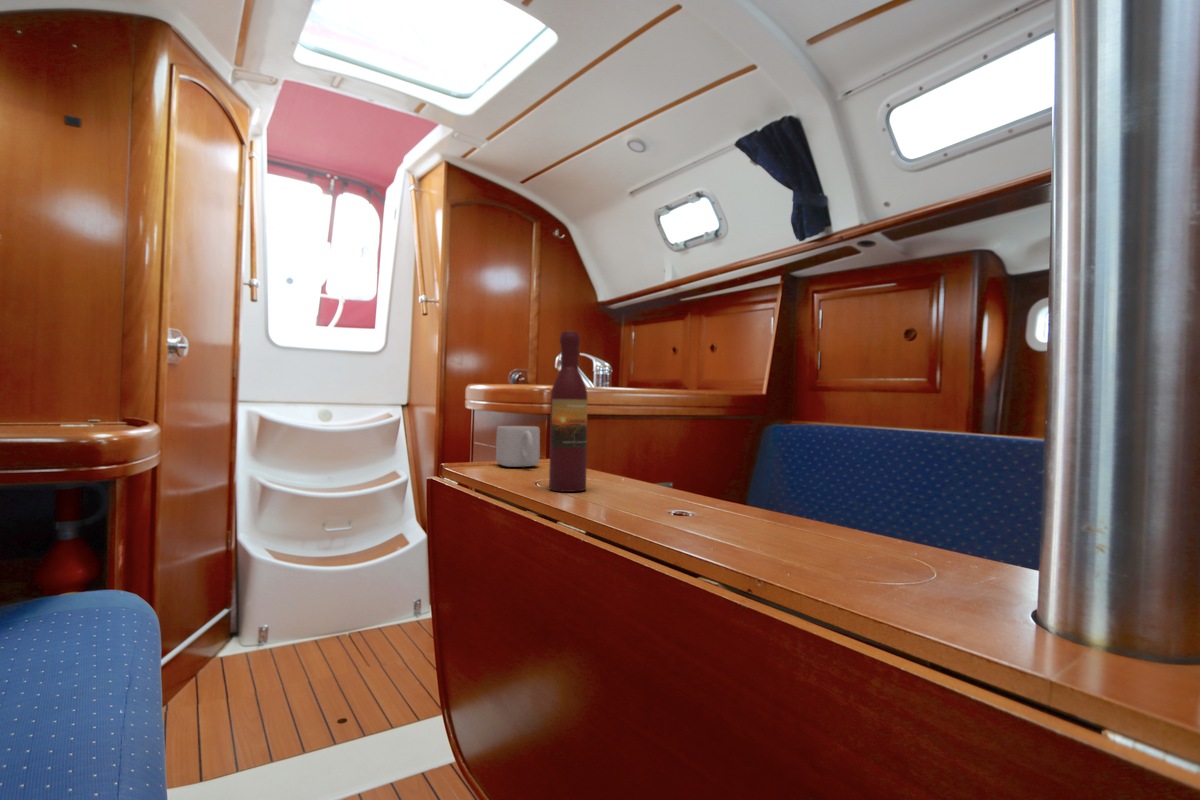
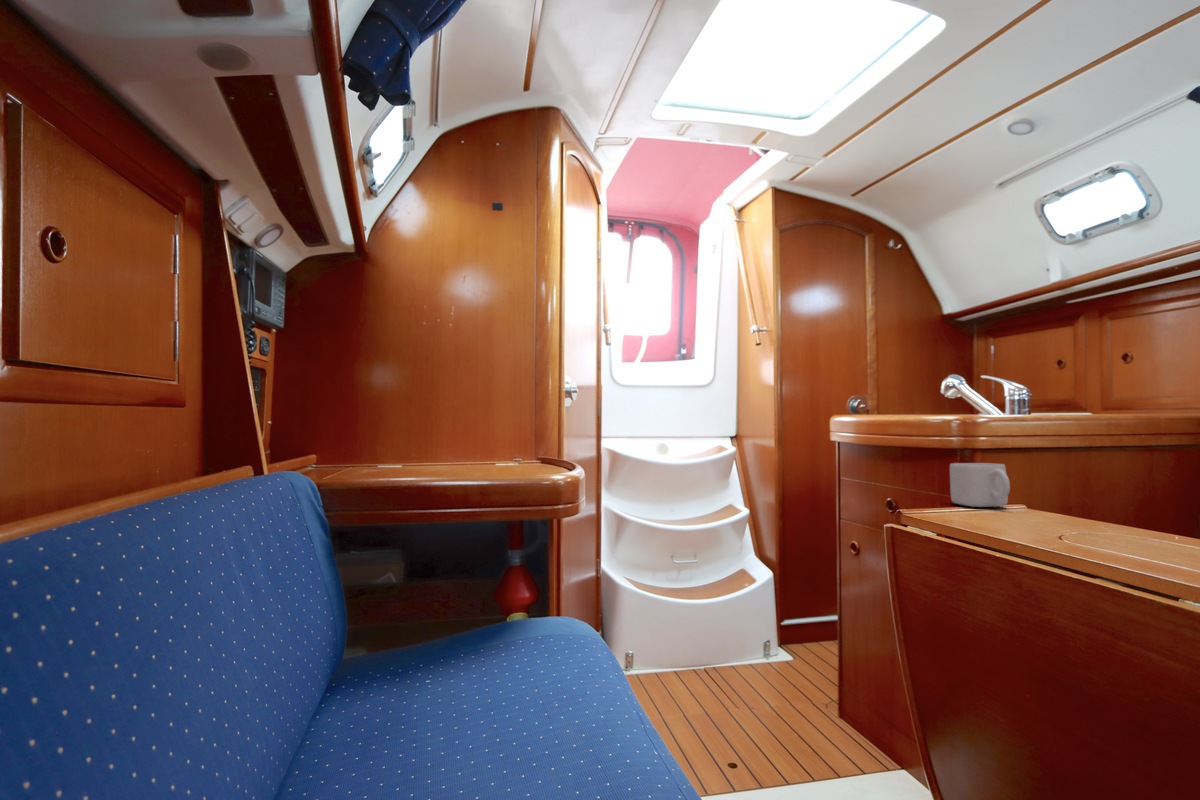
wine bottle: present [549,331,588,492] -> none [1080,365,1138,537]

